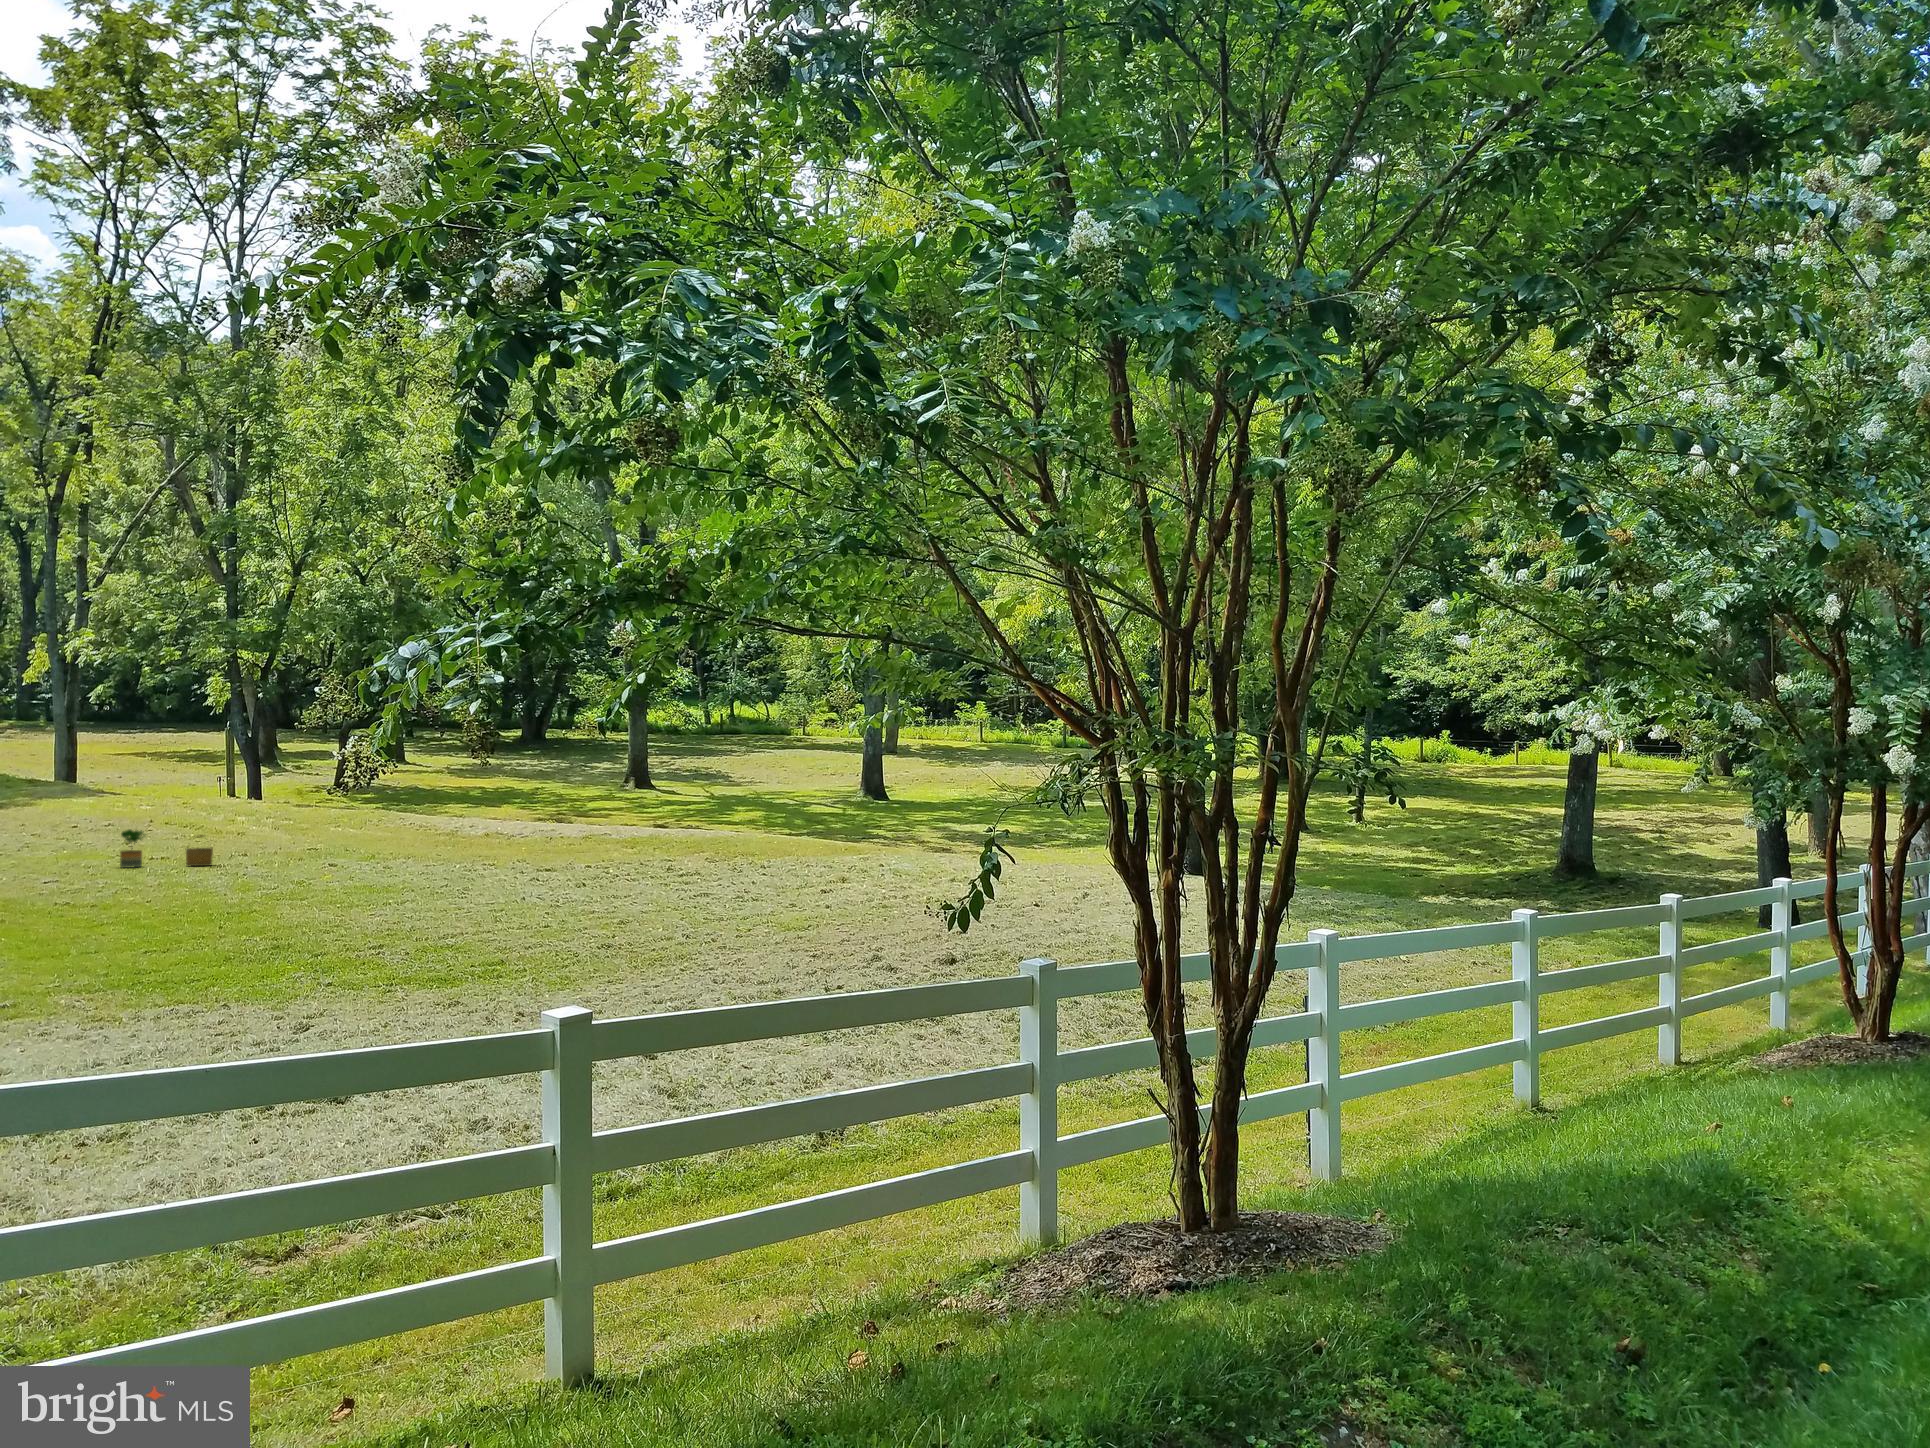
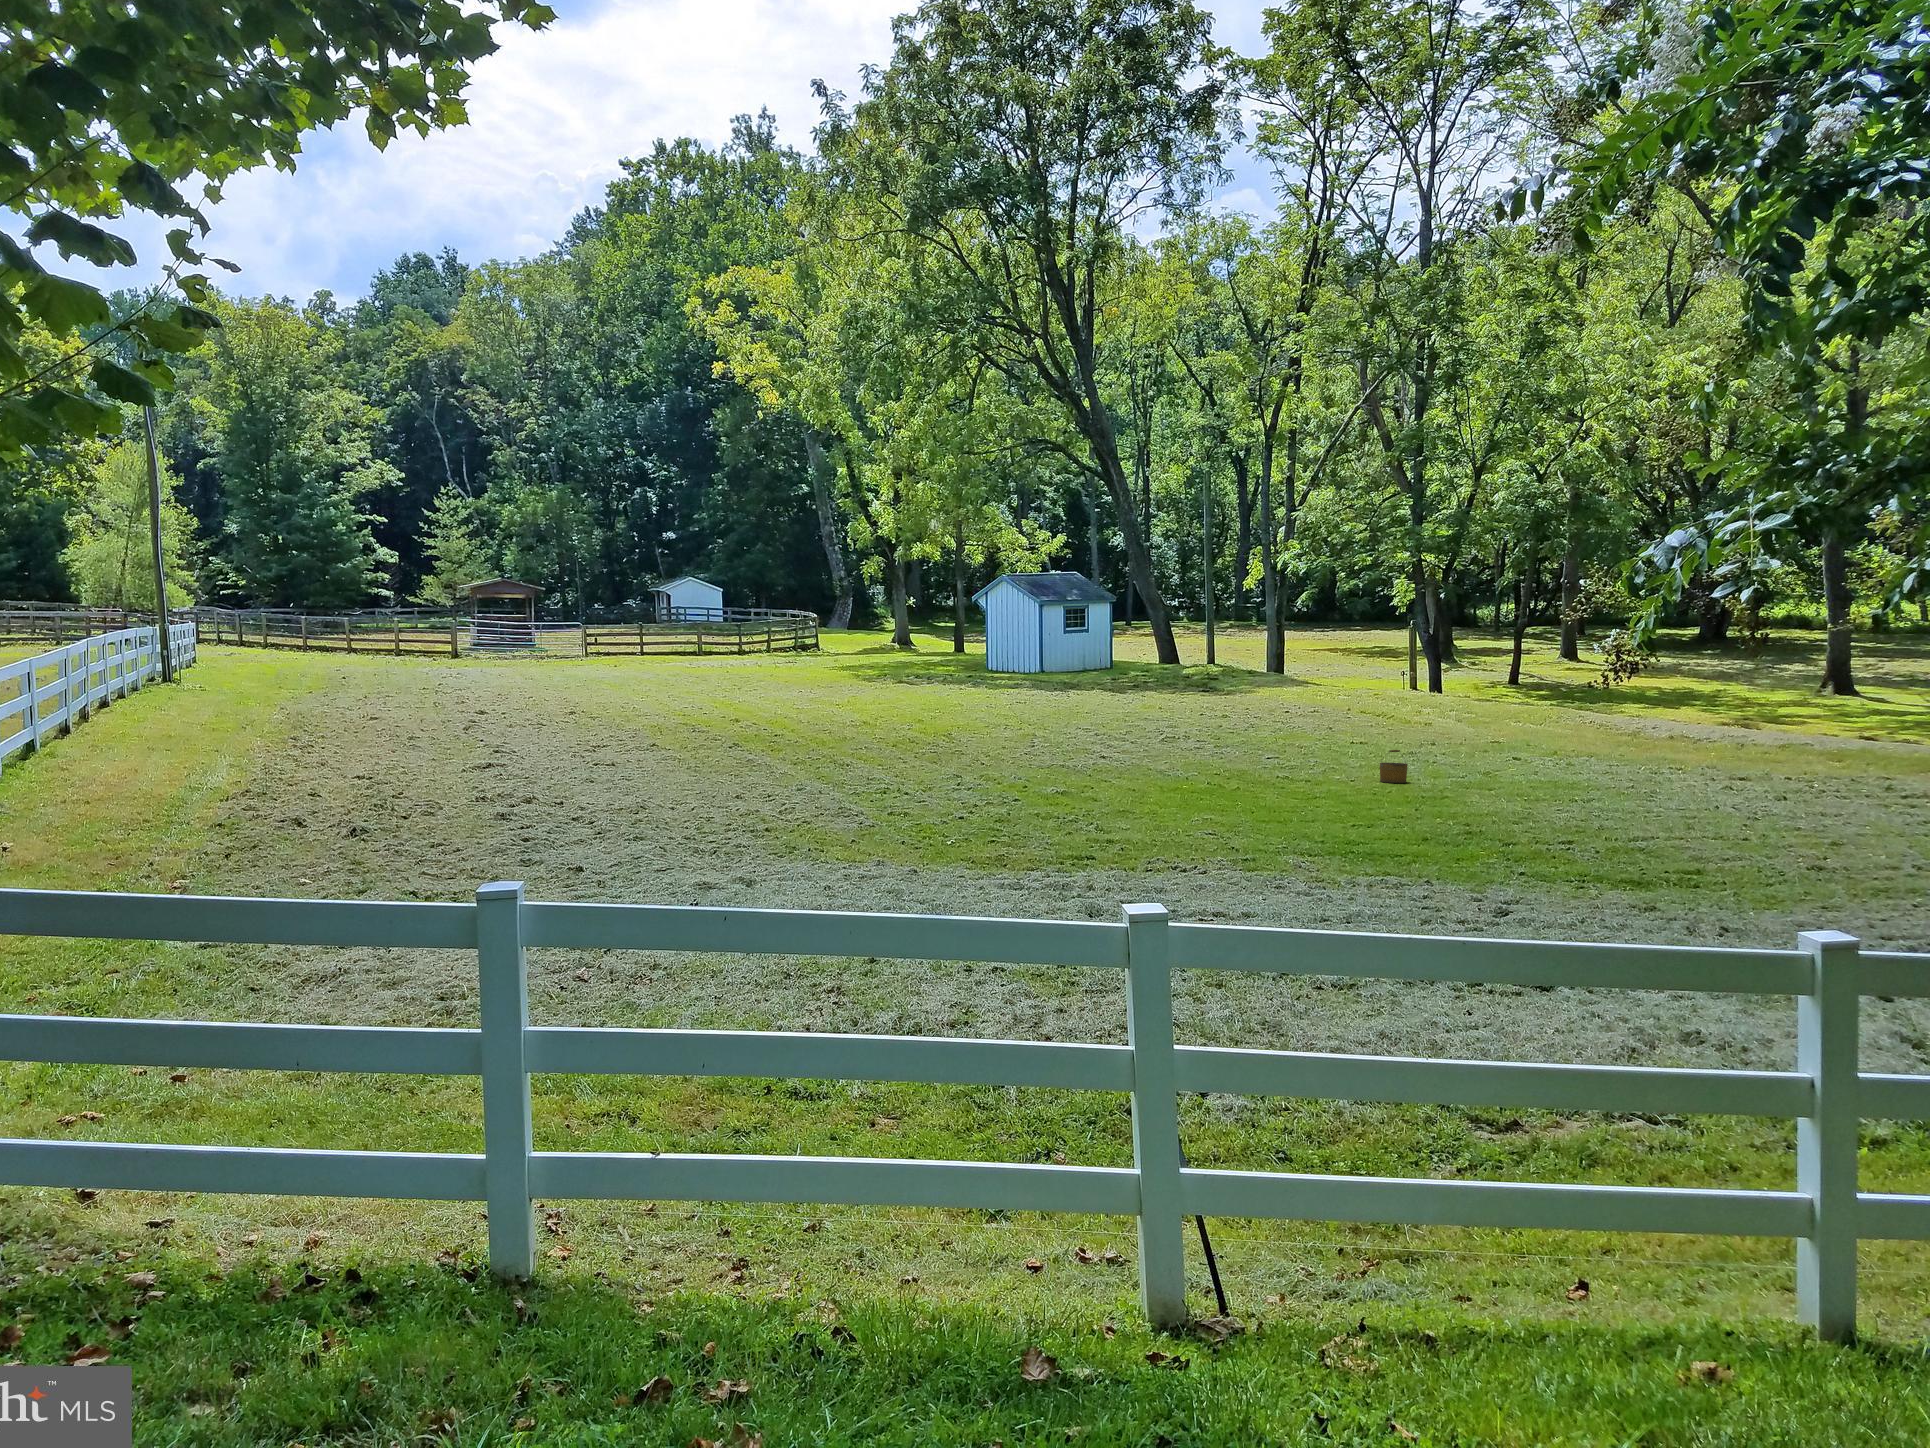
potted tree: present [120,830,146,868] -> none [1316,739,1343,779]

